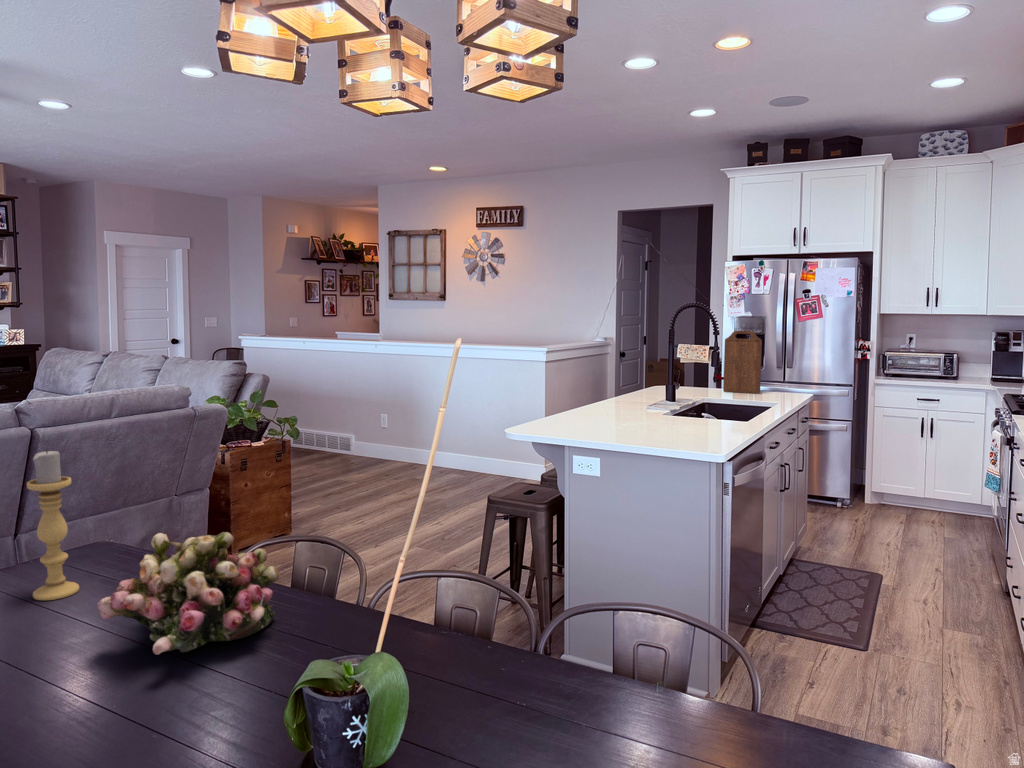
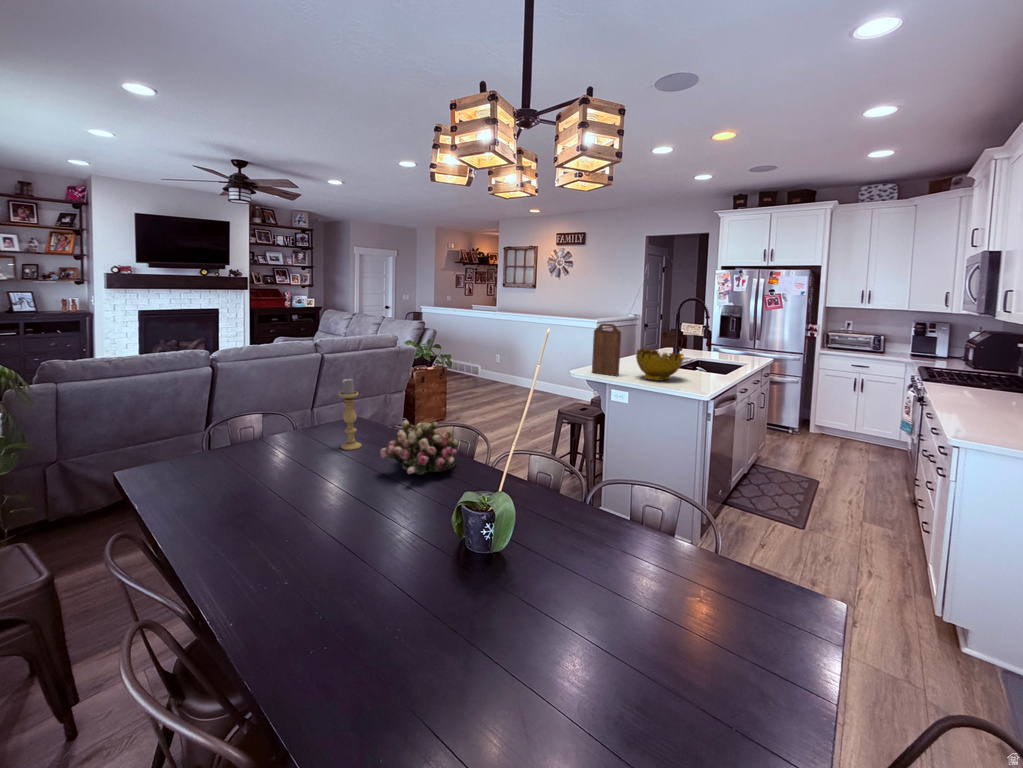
cutting board: present [723,331,762,394] -> present [592,324,621,376]
decorative bowl: none [613,379,693,434] -> present [636,348,683,381]

